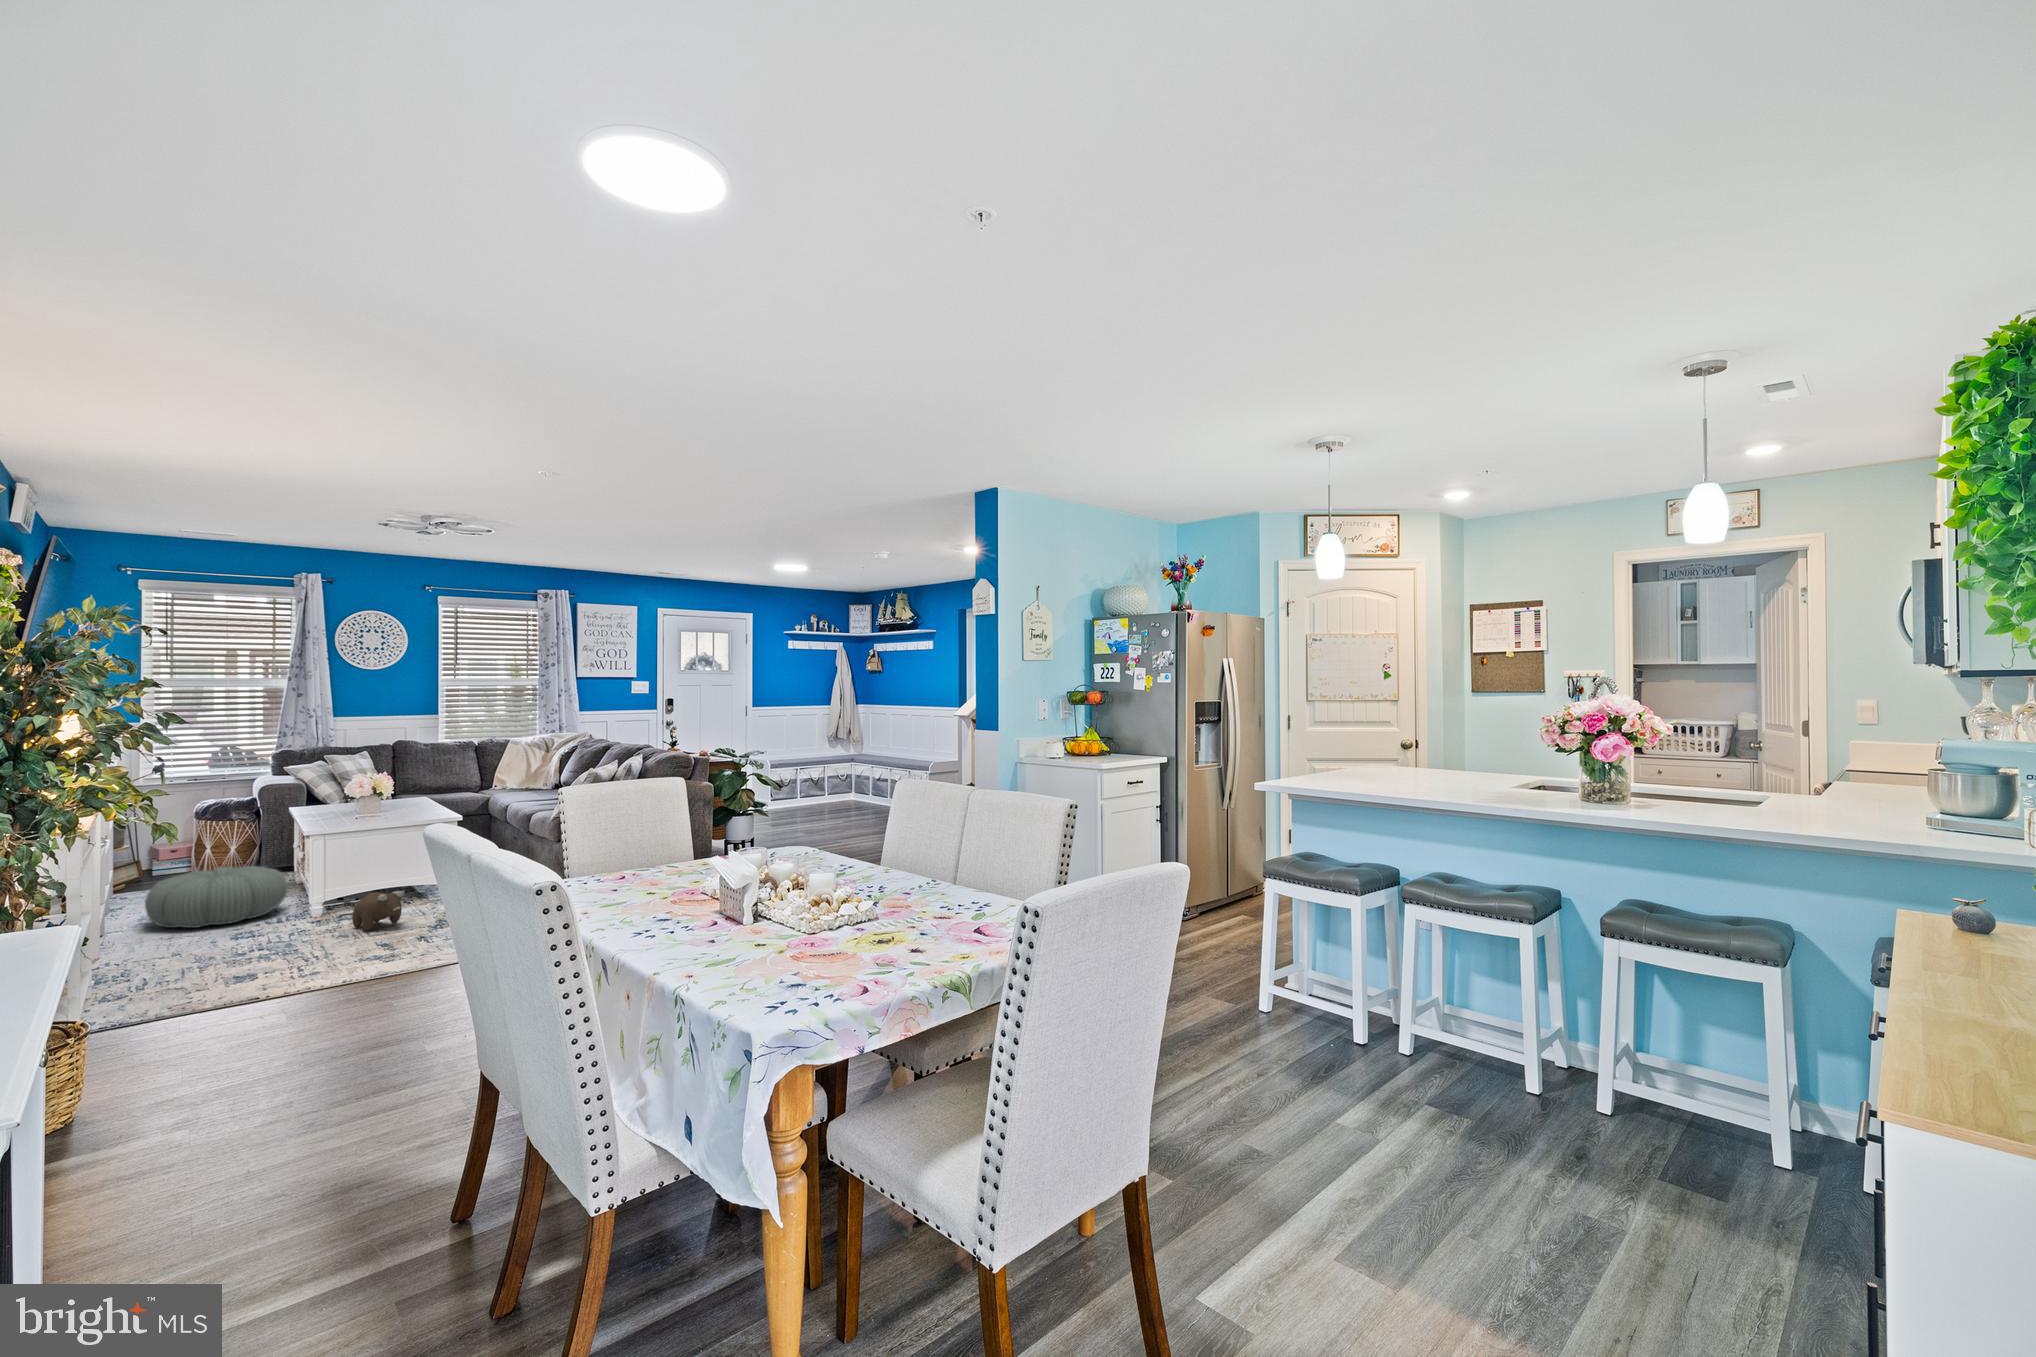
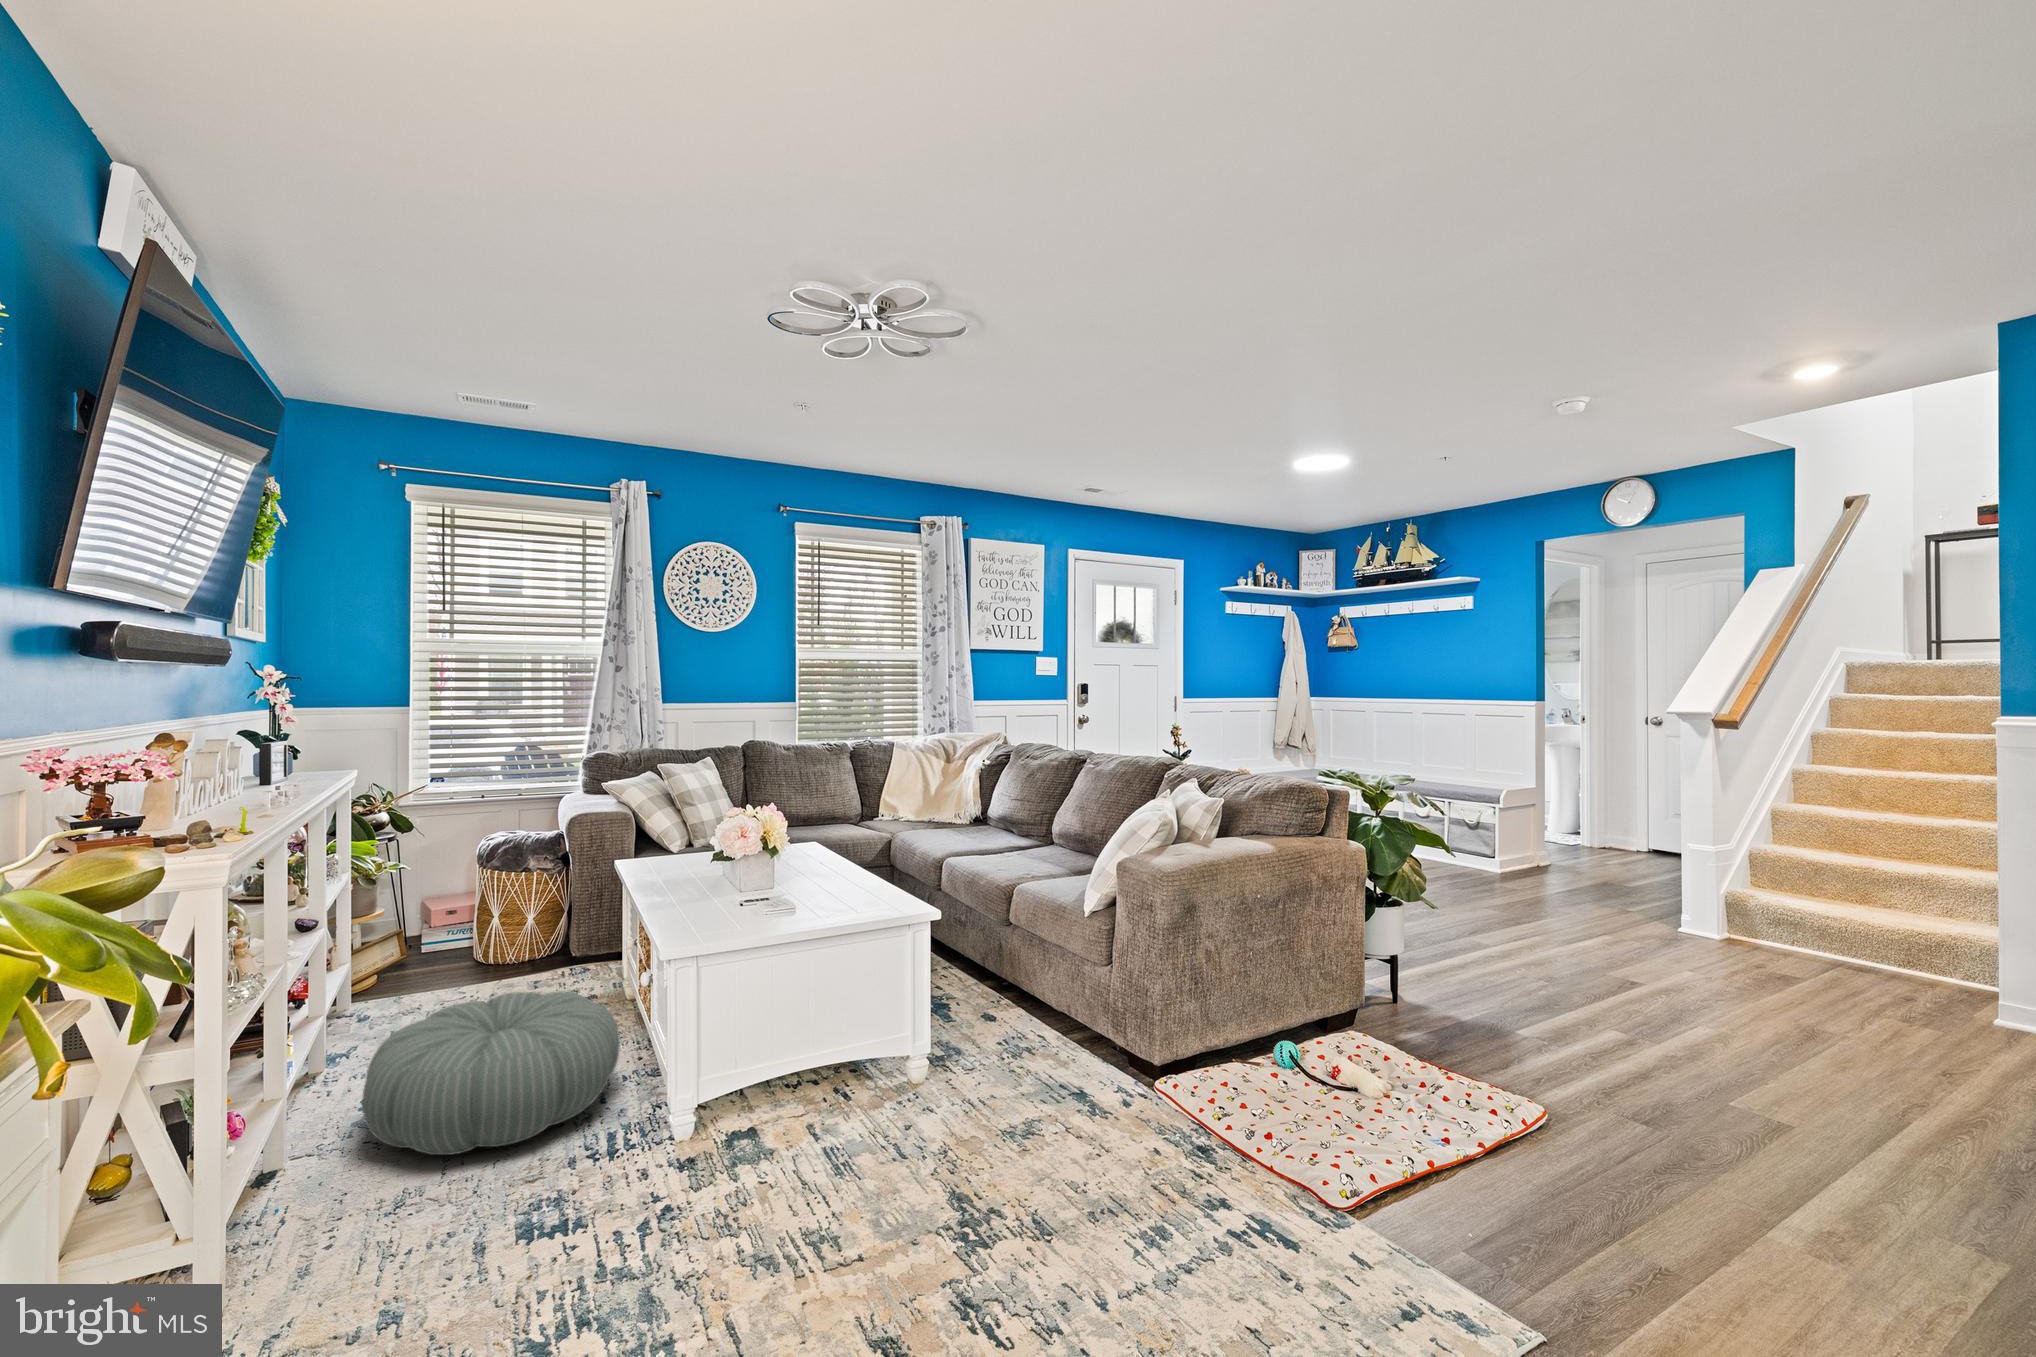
plush toy: present [352,891,405,931] -> none [765,1111,877,1219]

